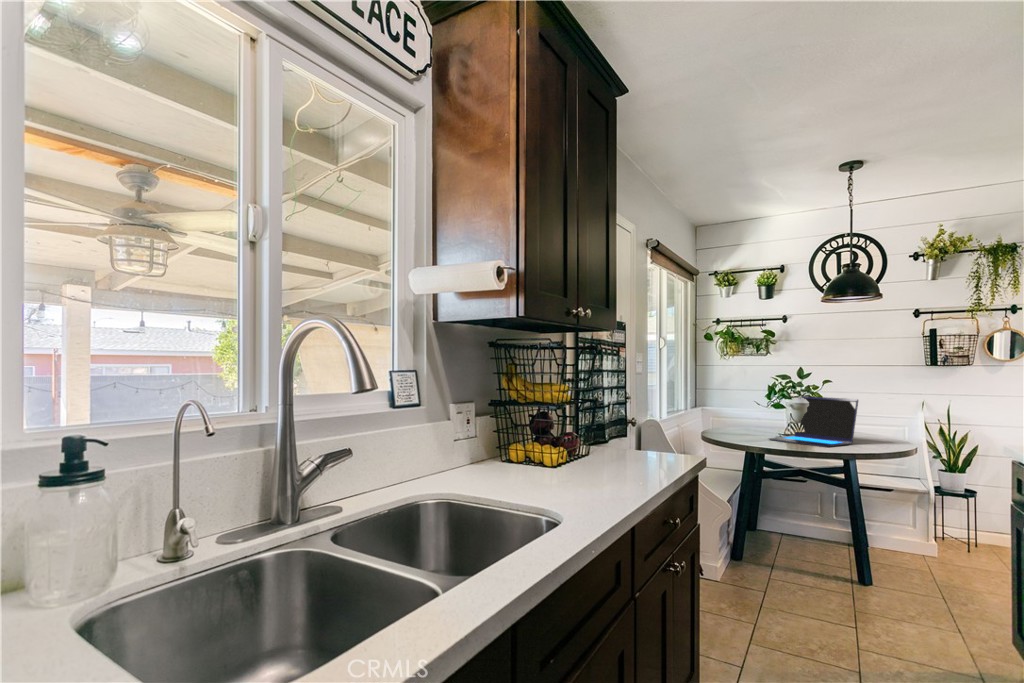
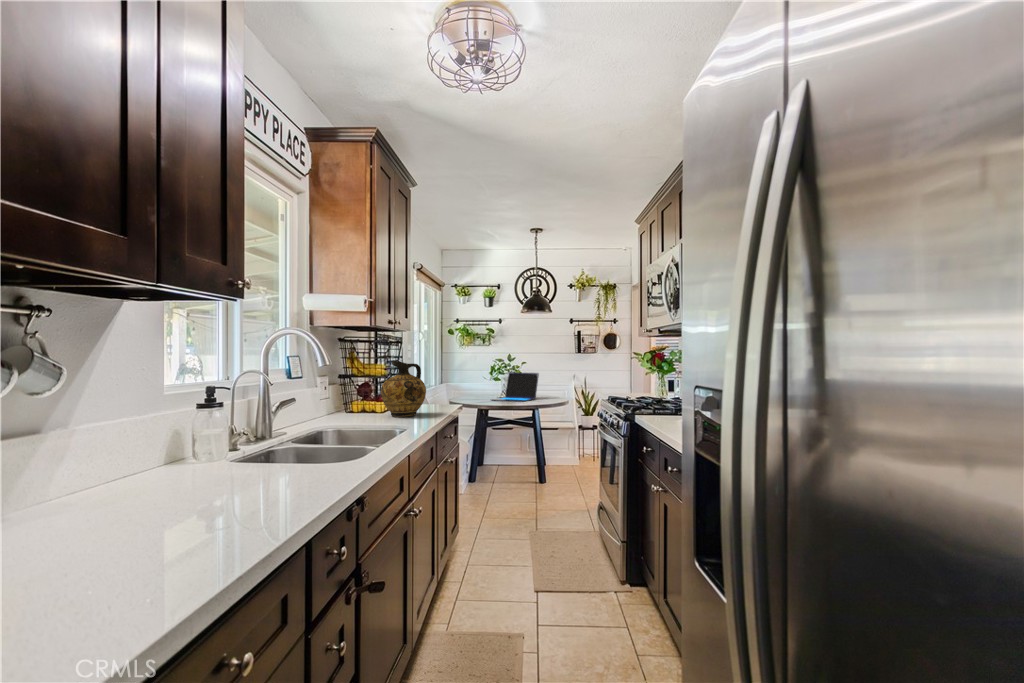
ceramic jug: none [544,380,624,482] -> present [381,361,426,417]

